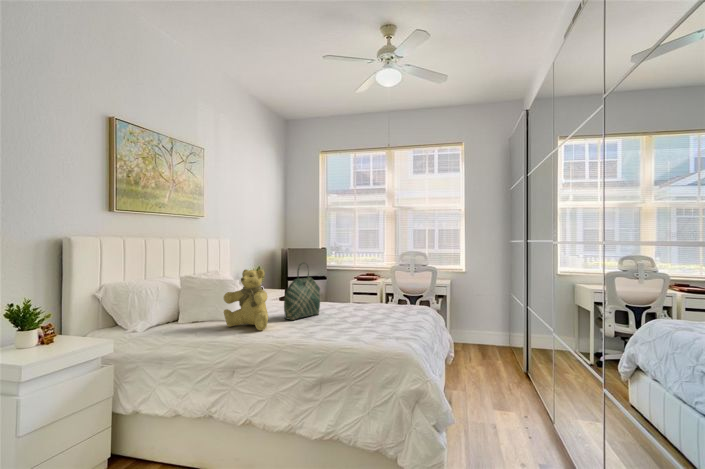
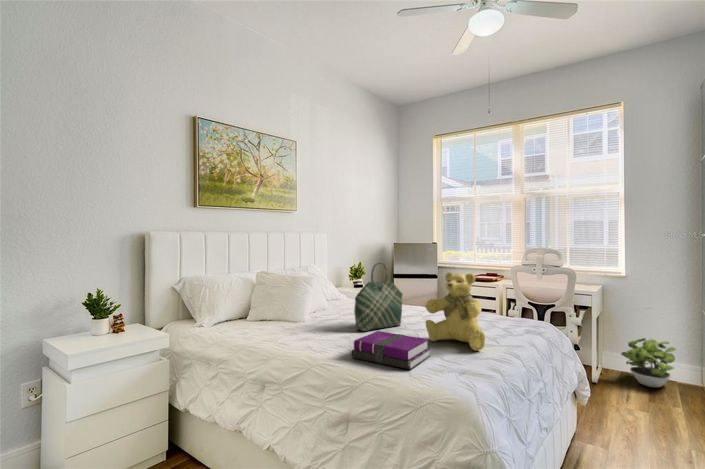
teddy bear: present [223,270,268,330] -> present [426,272,485,351]
notebook: none [298,316,356,340] -> present [351,331,431,369]
potted plant: none [464,316,497,351] -> present [621,338,675,387]

